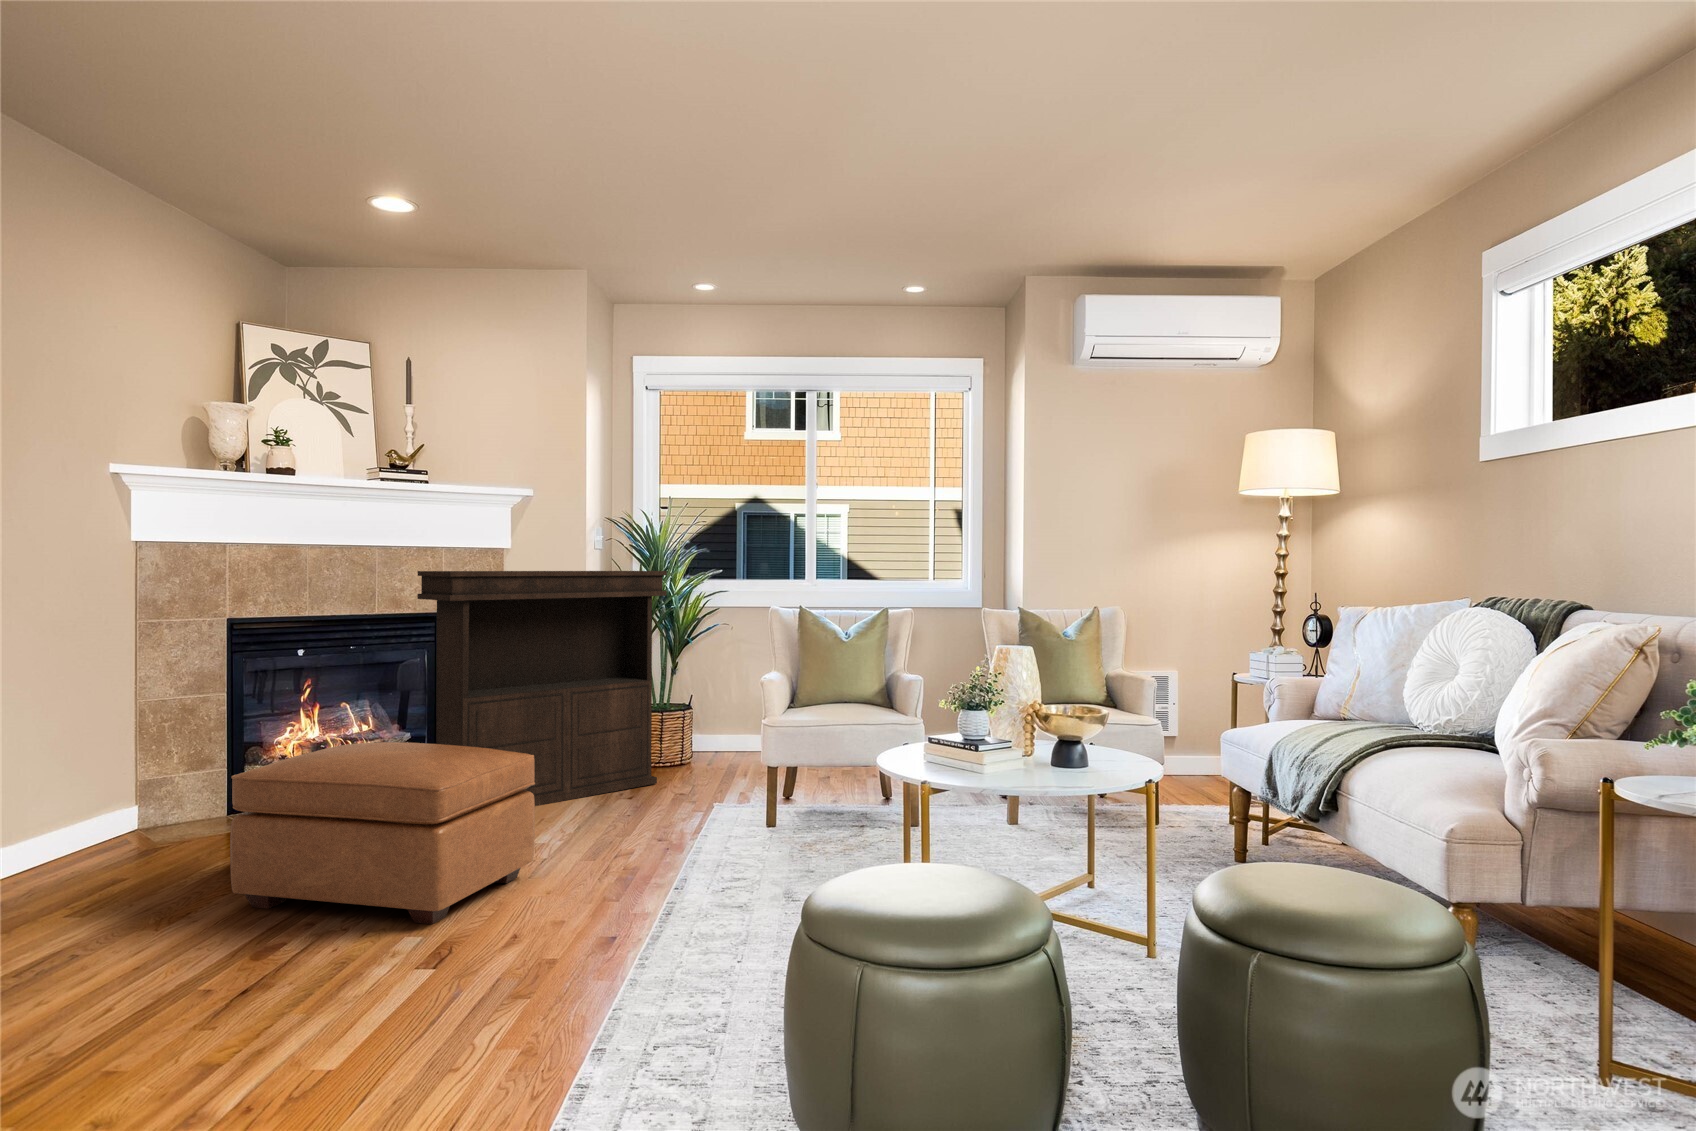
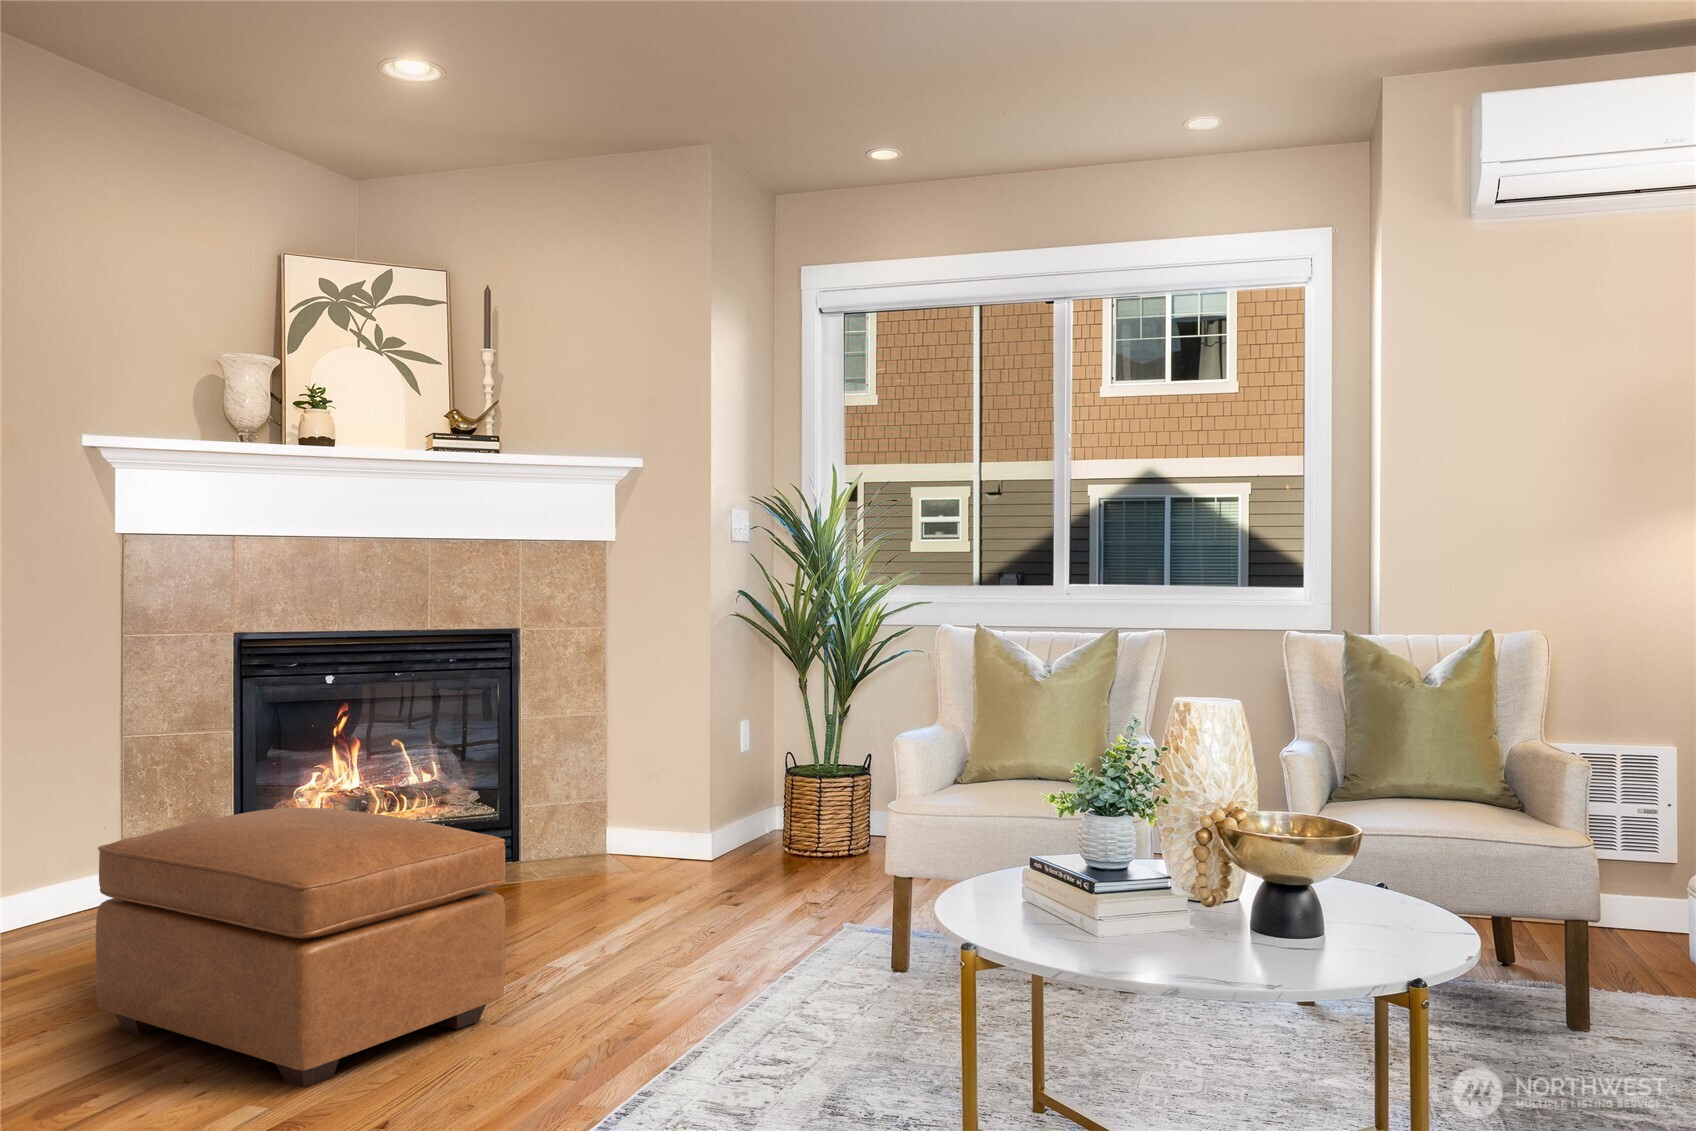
console table: present [417,571,667,806] -> none [454,569,806,920]

